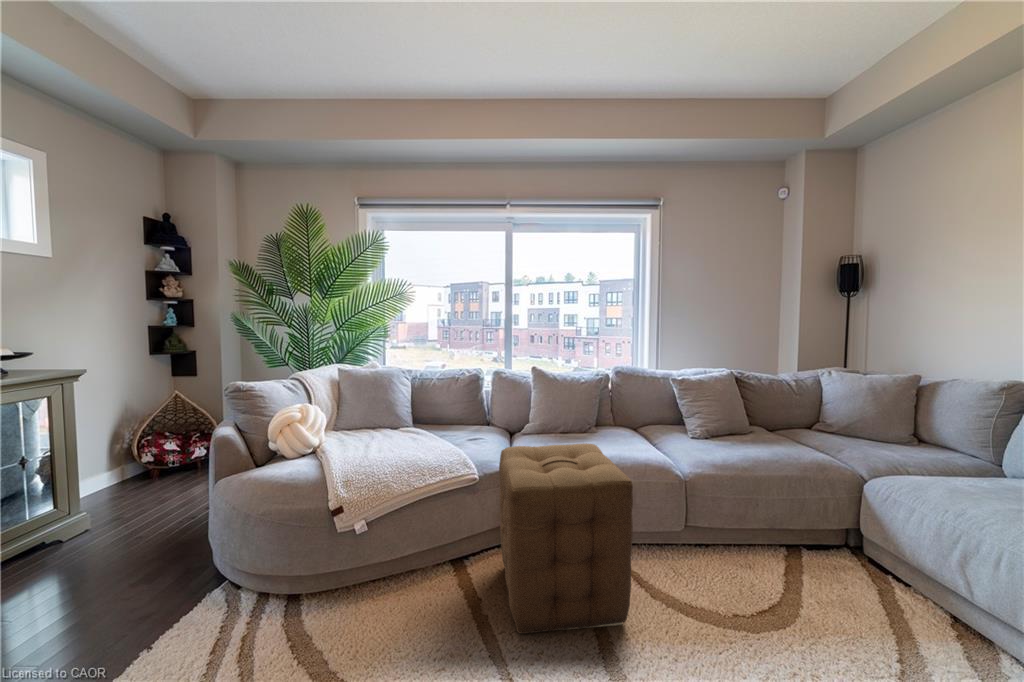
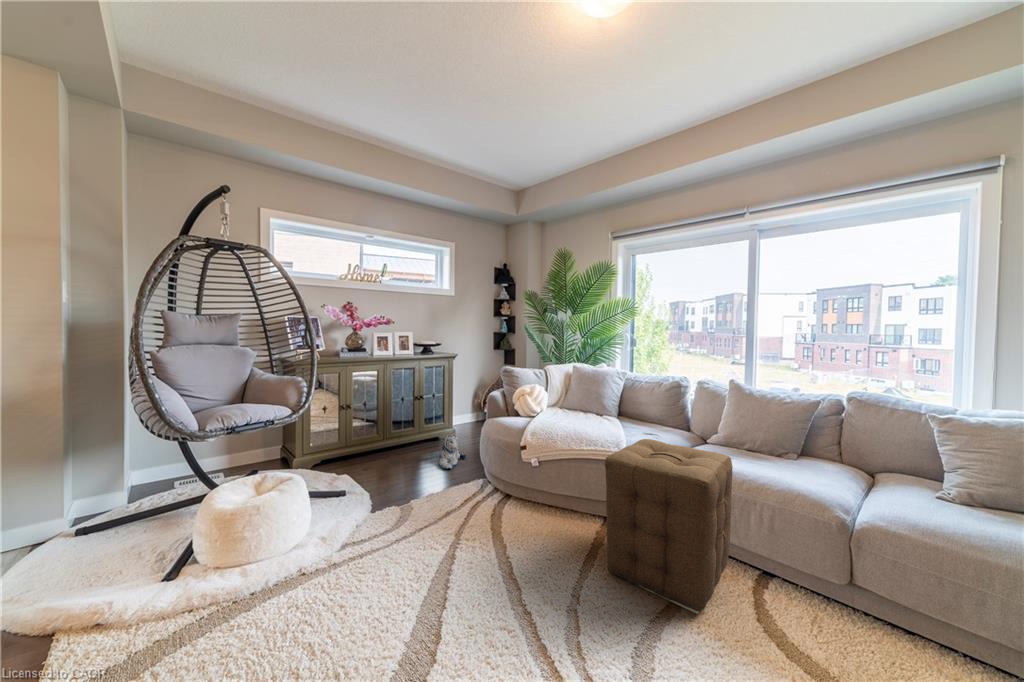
plush toy: none [74,531,151,610] -> present [439,435,466,469]

